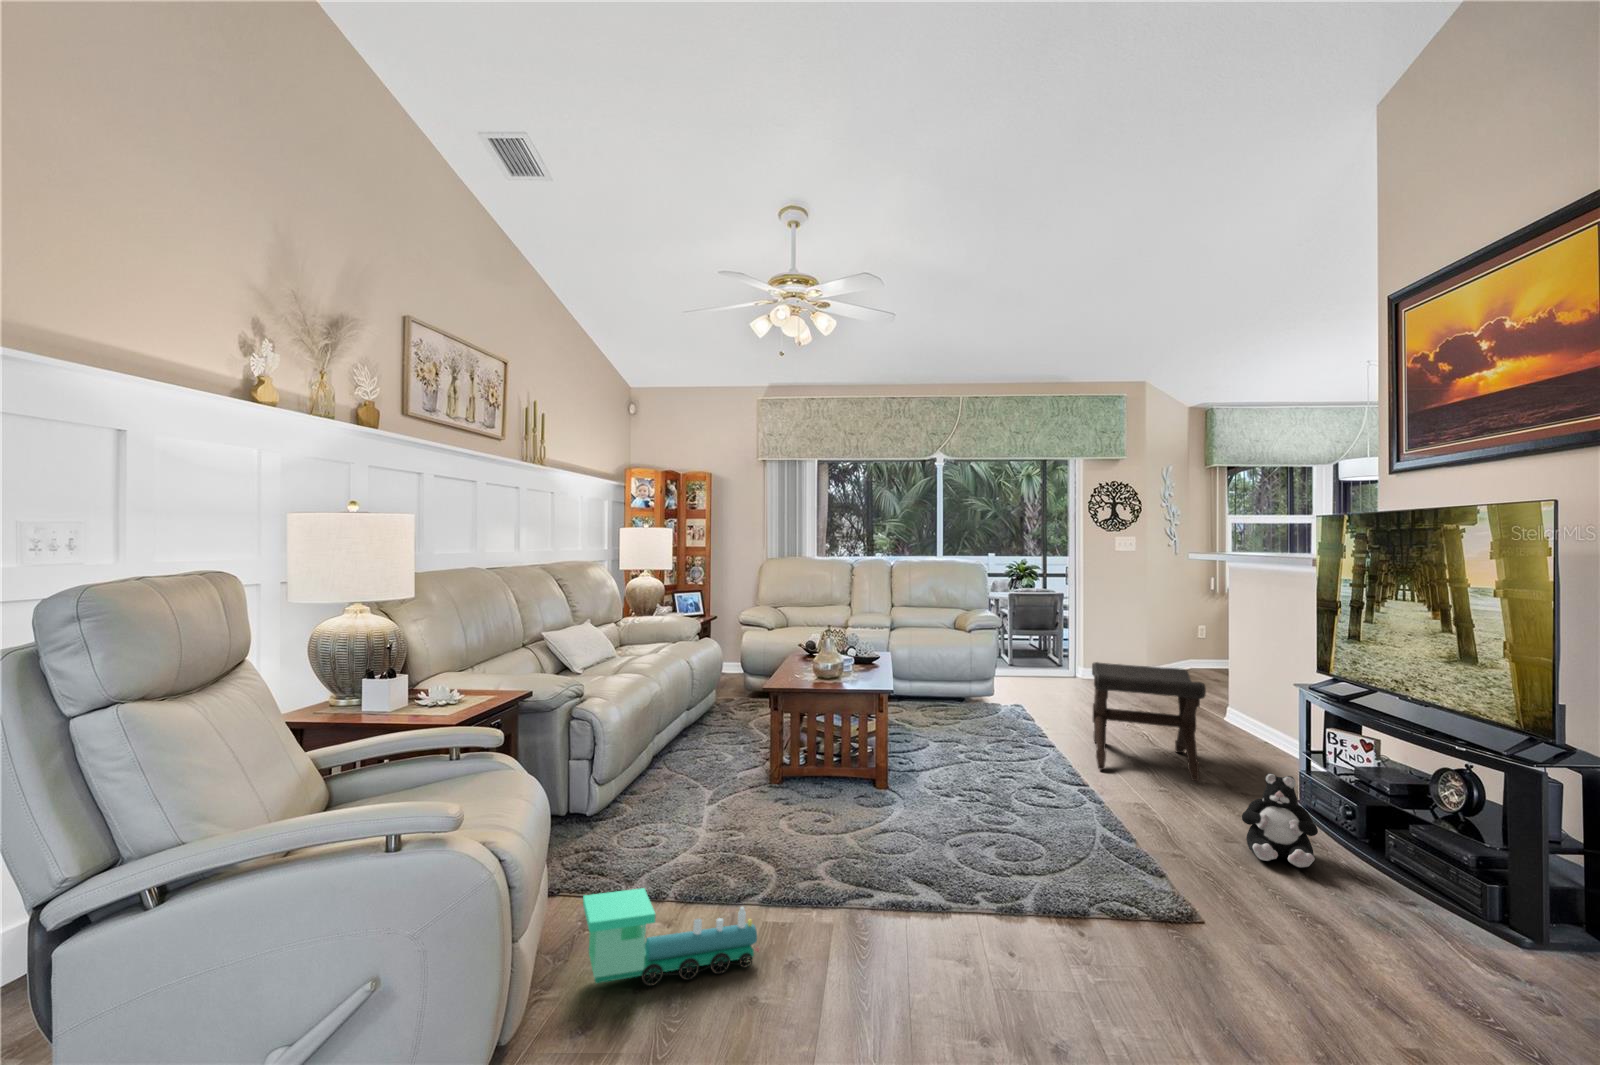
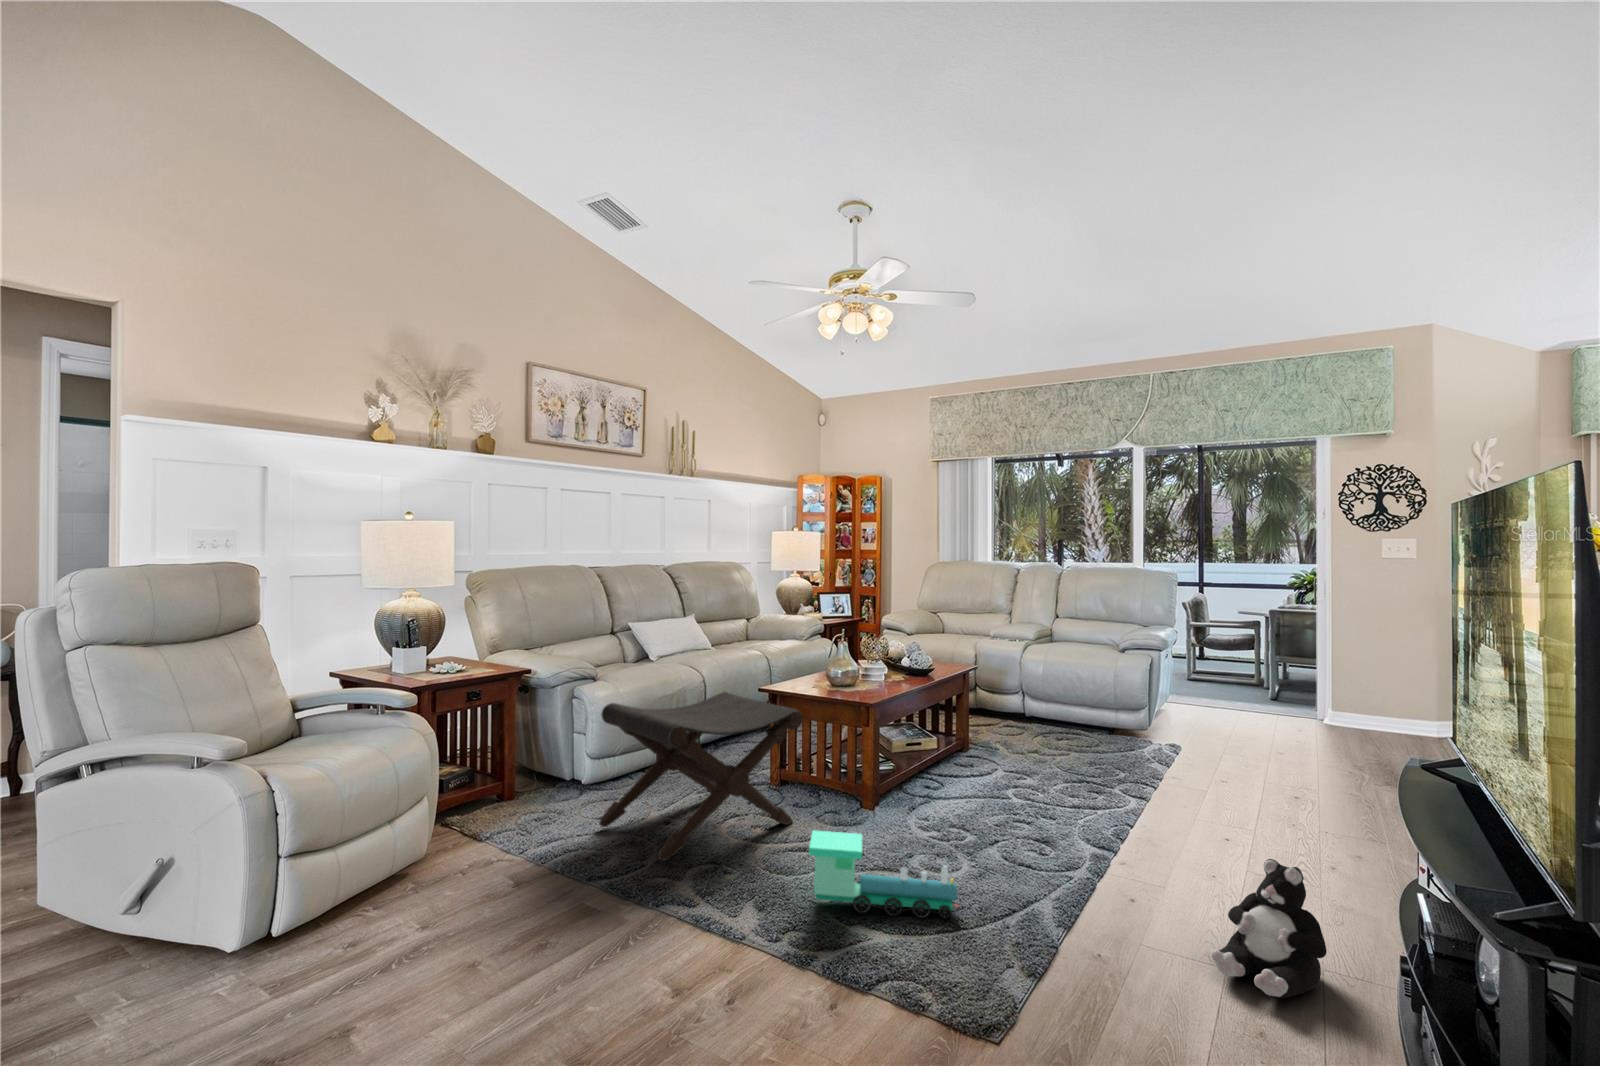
footstool: present [1092,662,1206,781] -> present [599,692,802,861]
toy train: present [583,888,759,986] -> present [809,830,959,918]

